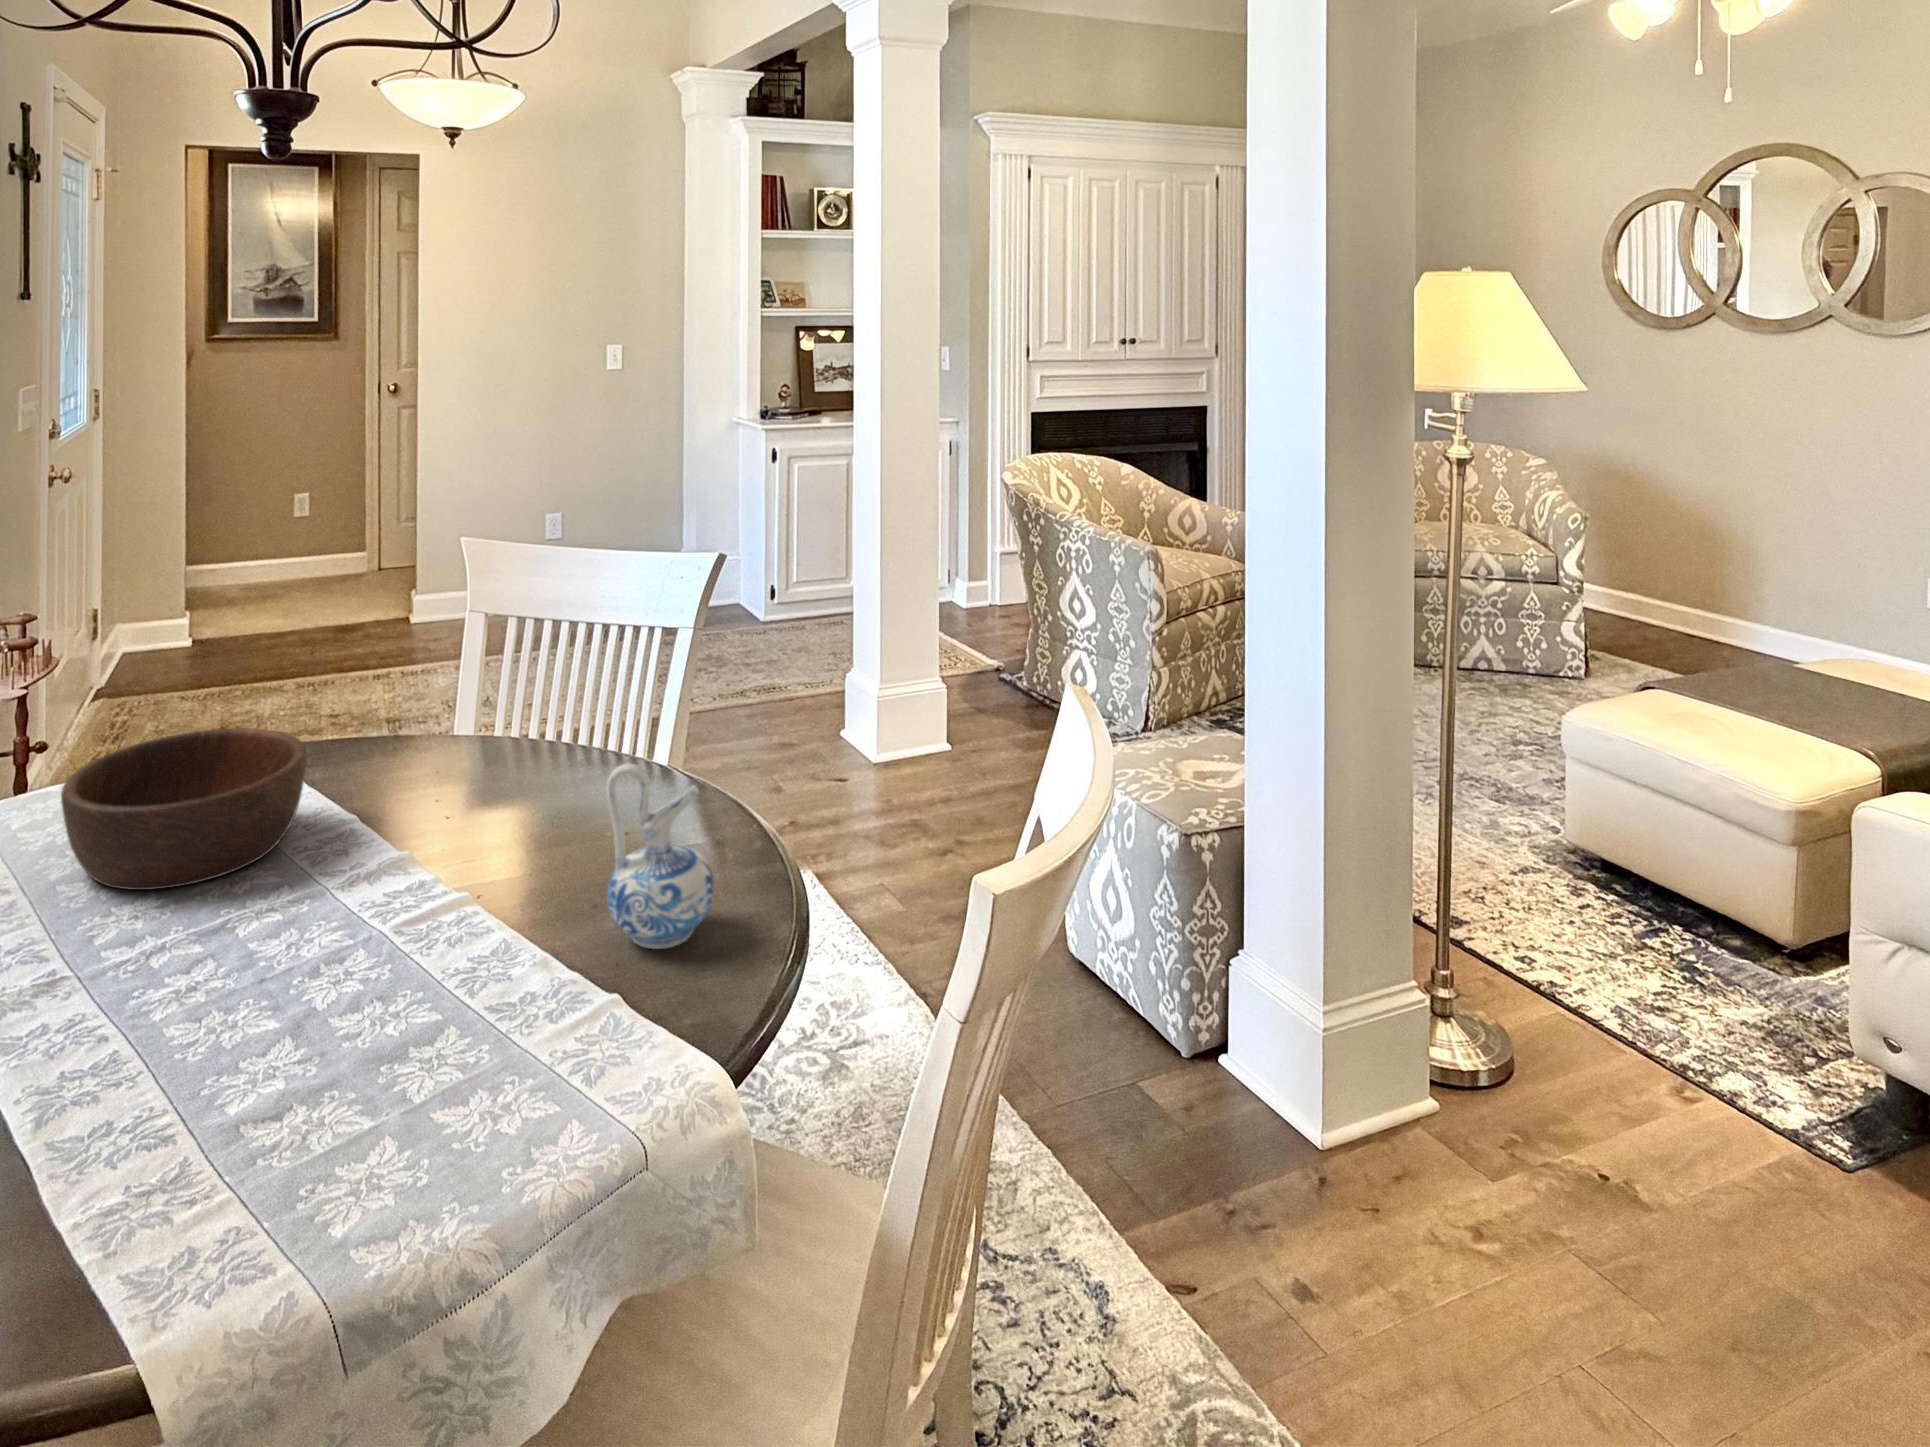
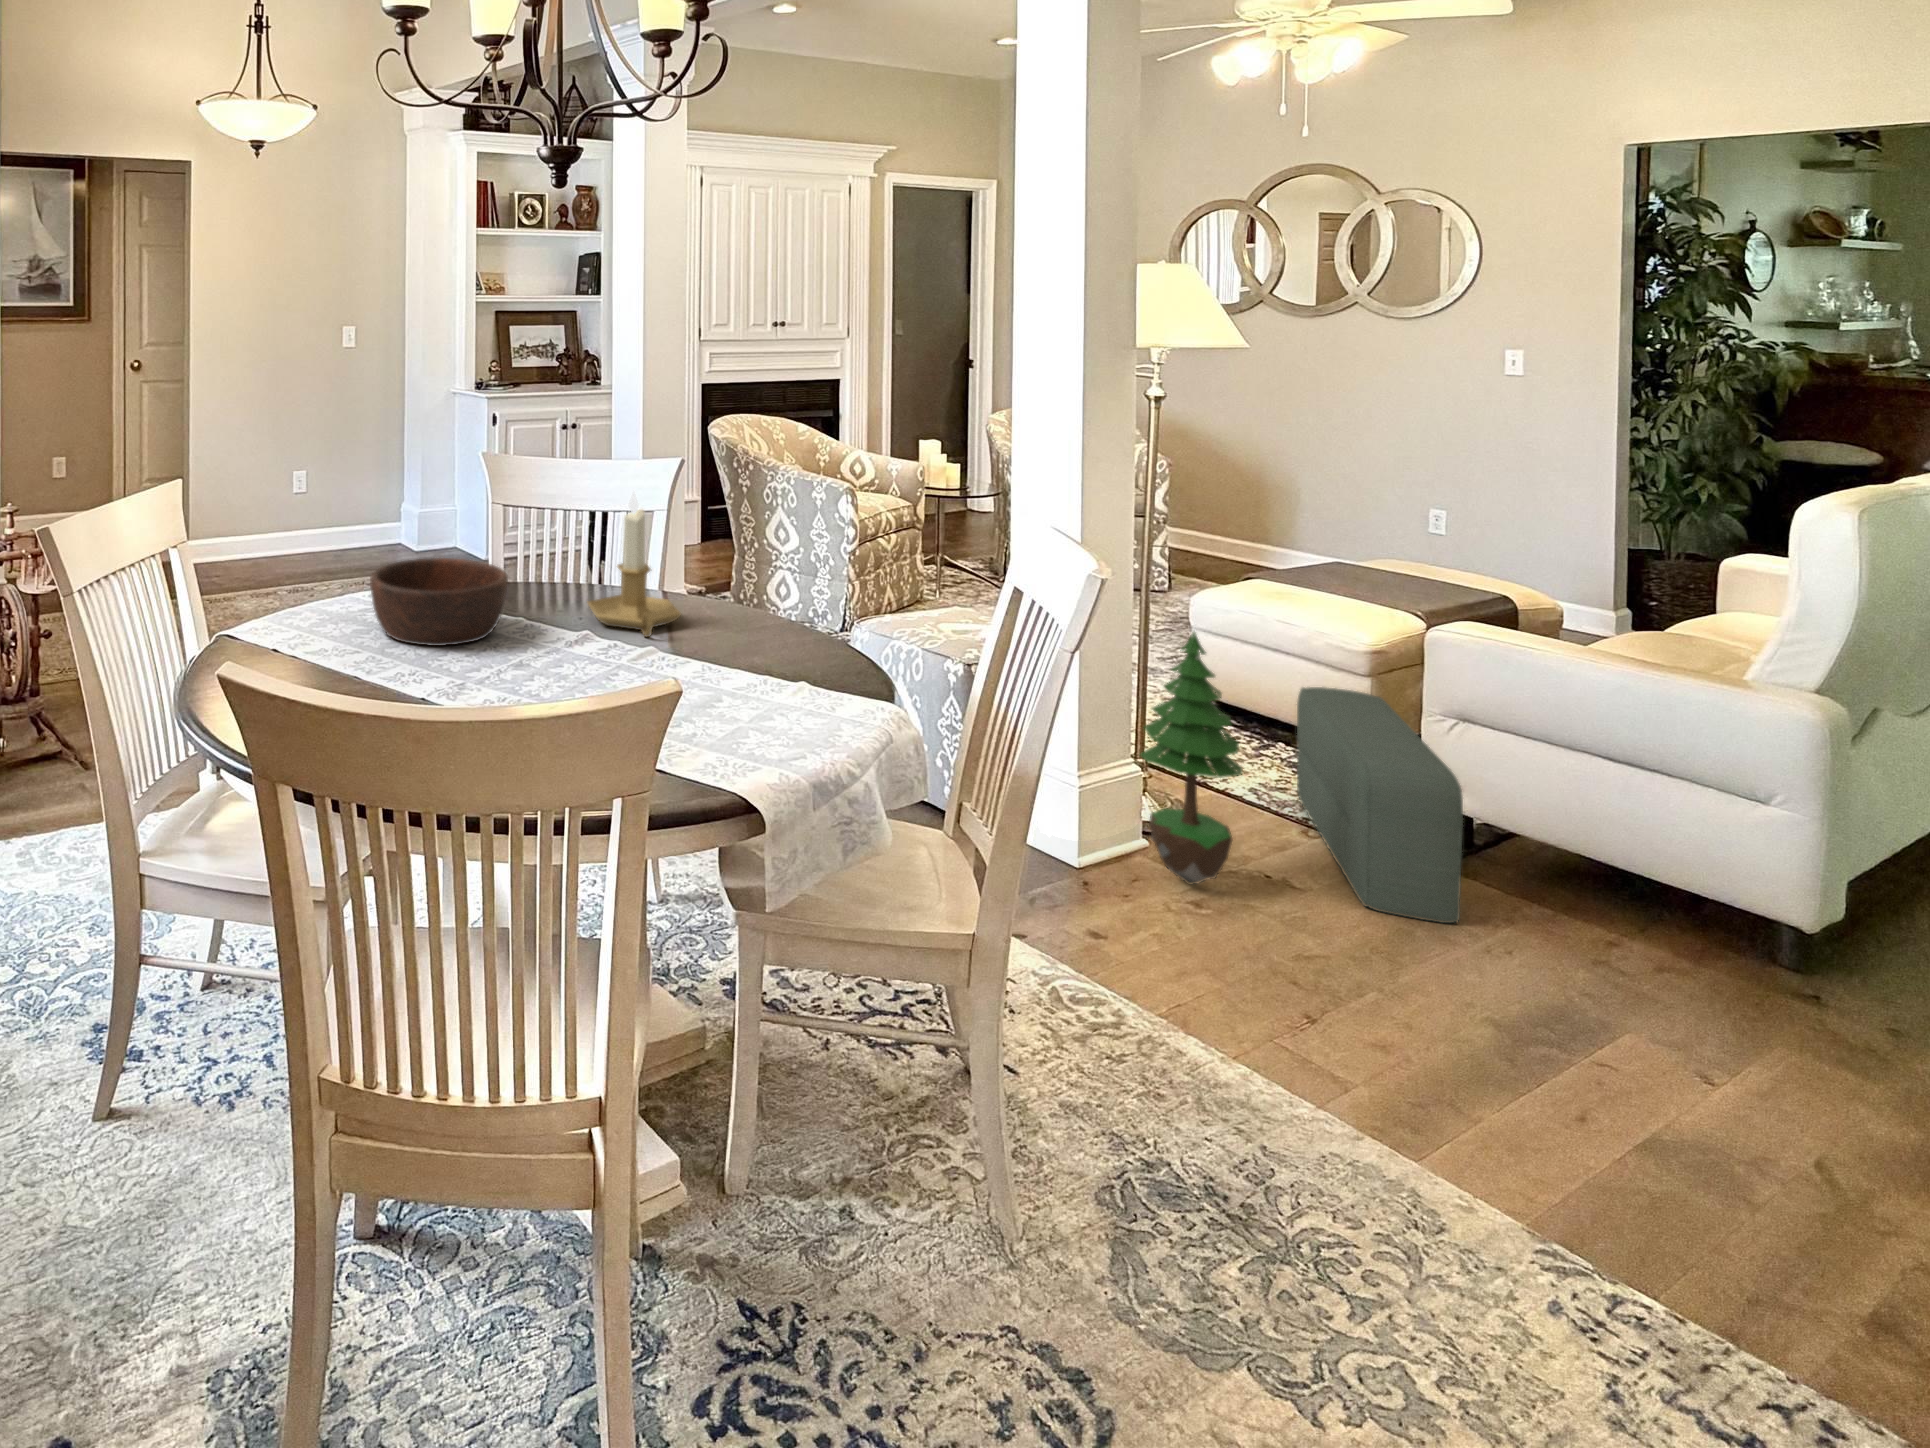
candlestick: none [445,628,597,871] -> present [588,492,681,637]
ceramic pitcher: present [606,763,713,949] -> none [754,555,819,665]
potted tree: none [1405,812,1553,1191] -> present [1139,632,1243,884]
pouf: none [1676,869,1885,1281] -> present [1297,687,1463,923]

